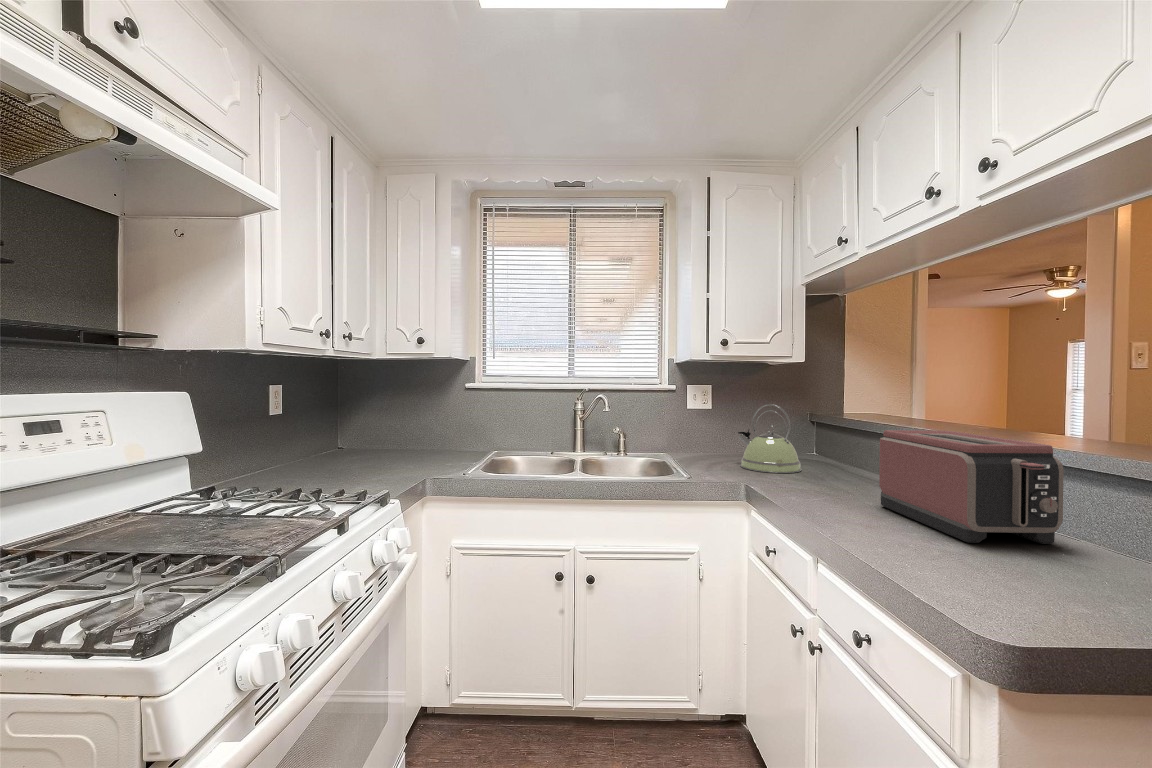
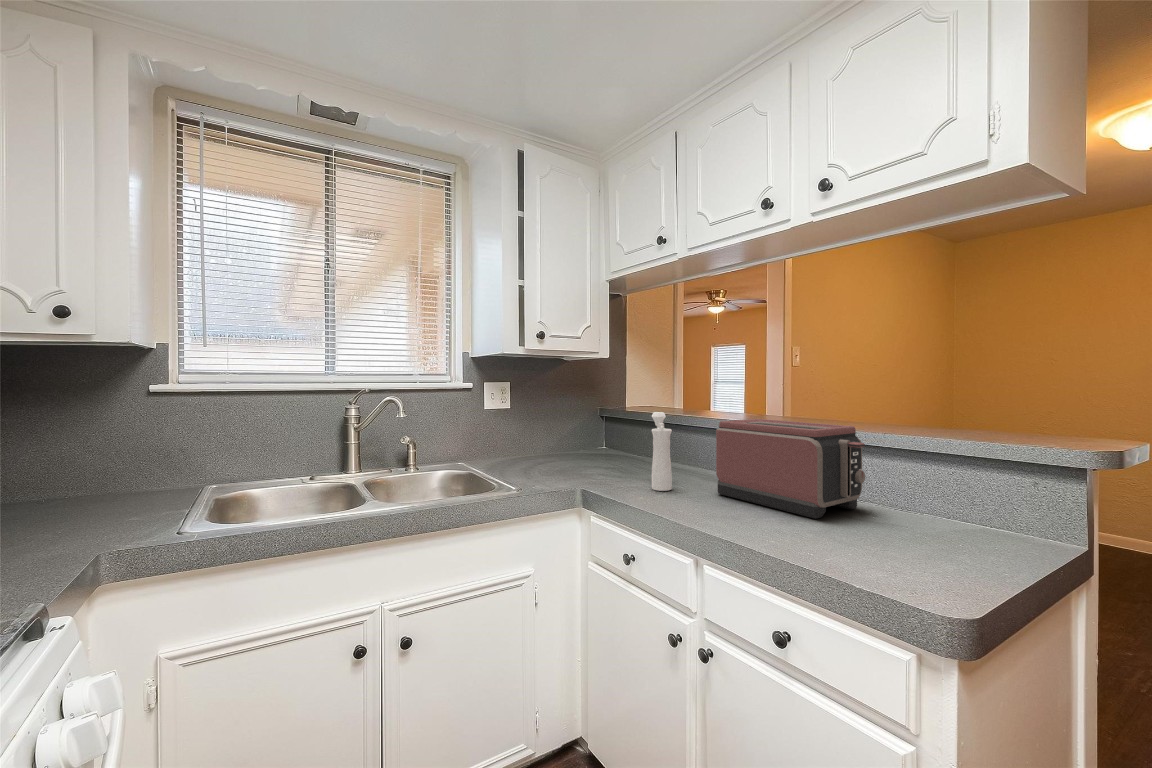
kettle: present [738,404,801,473] -> none [551,401,615,473]
pepper mill: none [812,418,840,496] -> present [652,412,672,491]

